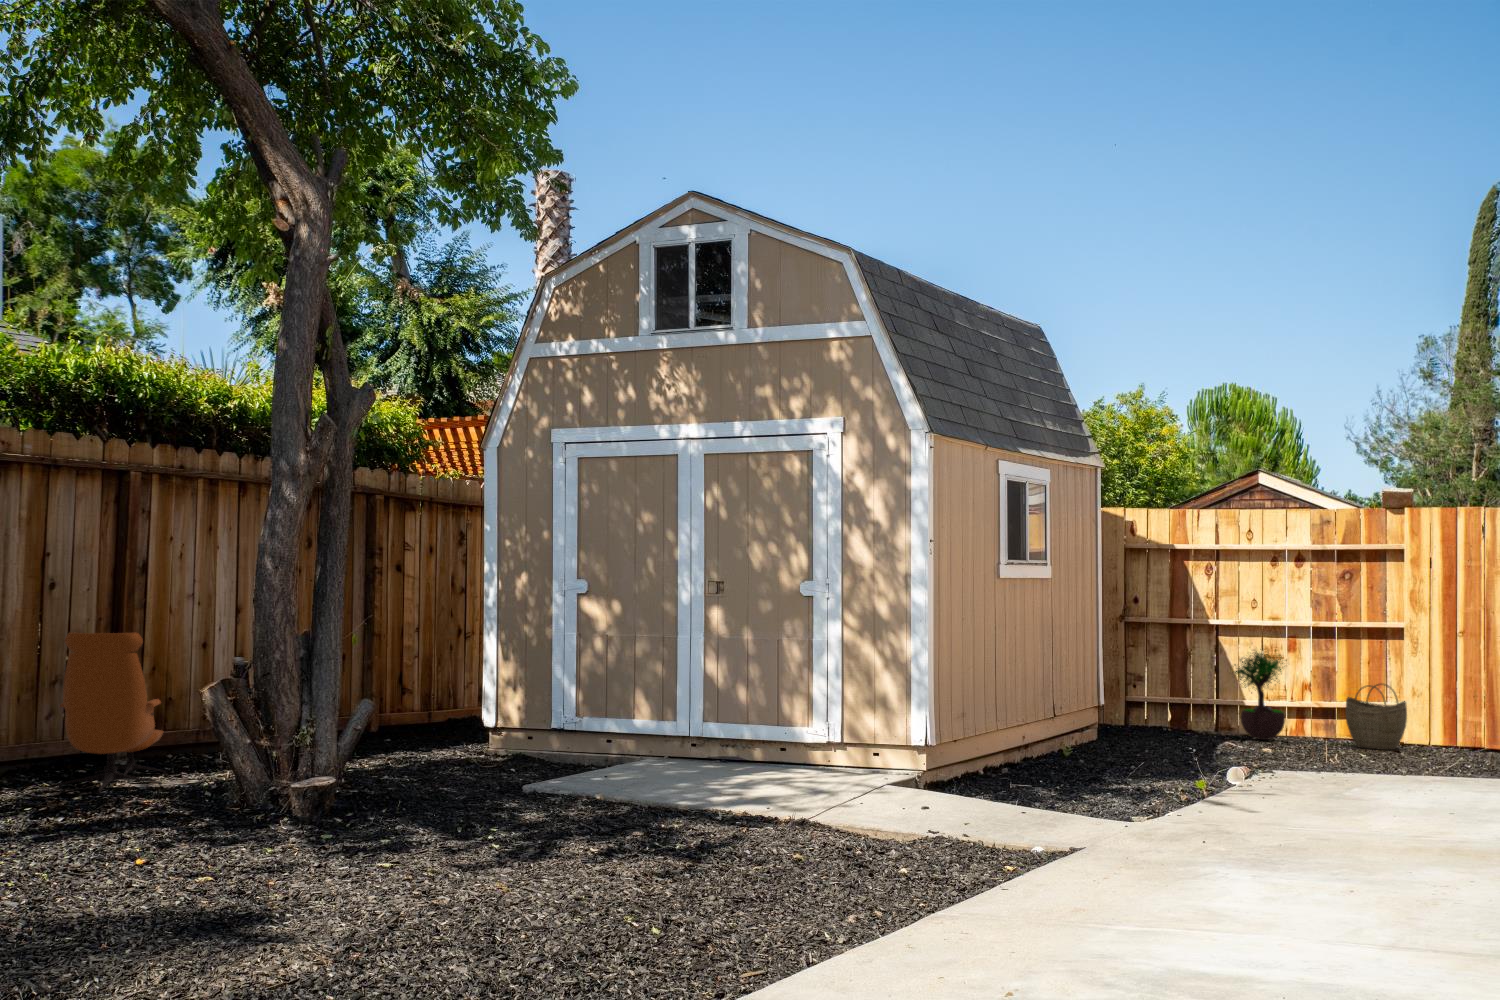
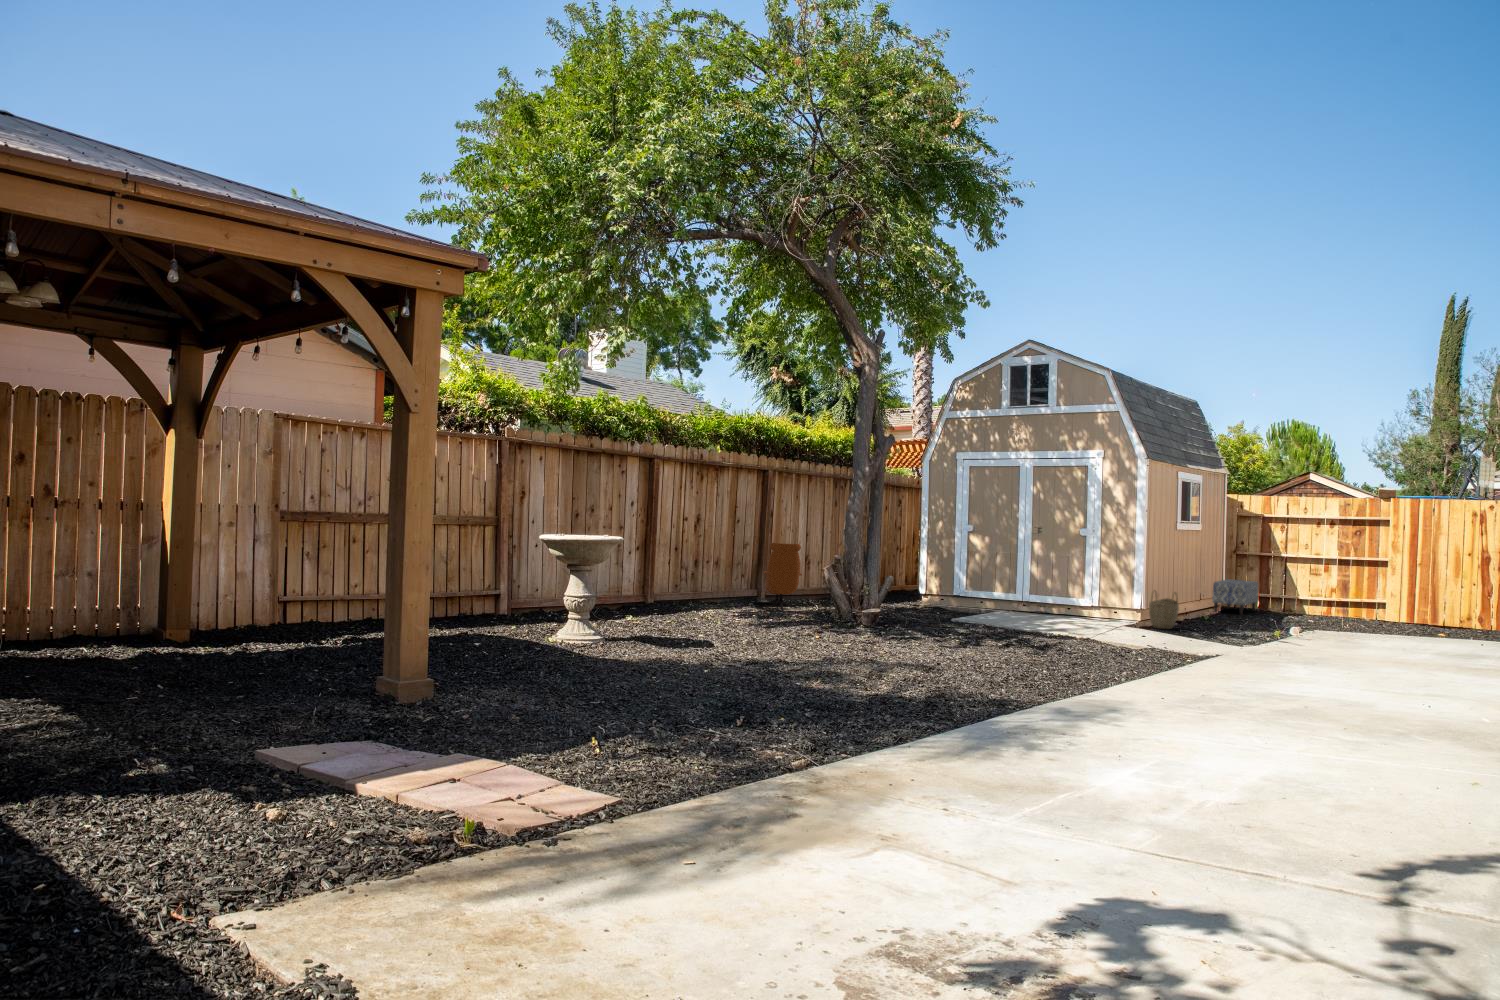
potted tree: present [1233,649,1285,740] -> none [1291,566,1325,617]
bench: none [1087,673,1171,742] -> present [1212,579,1258,615]
woven basket: present [1346,684,1407,750] -> present [1149,590,1179,629]

